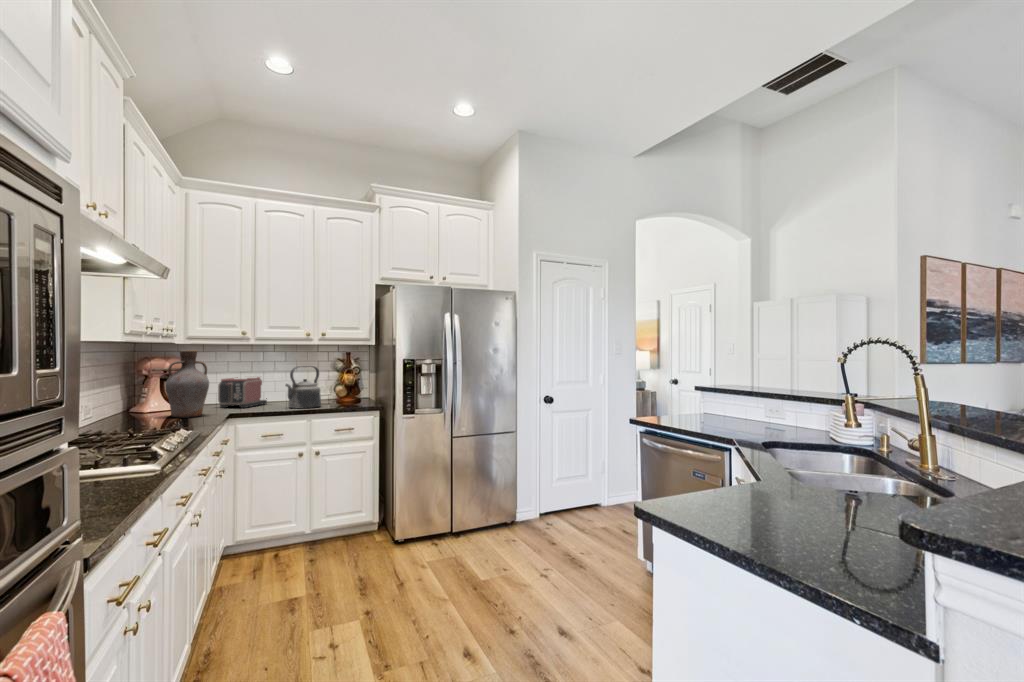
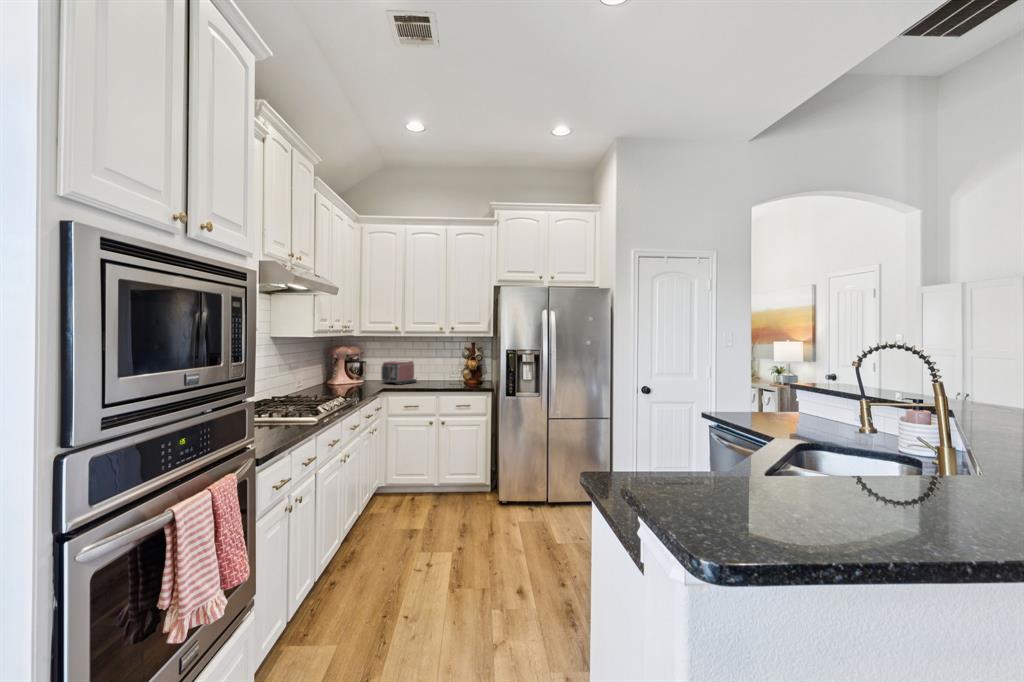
vase: present [166,350,209,417] -> none [343,341,370,390]
kettle: present [285,366,321,408] -> none [425,354,453,387]

